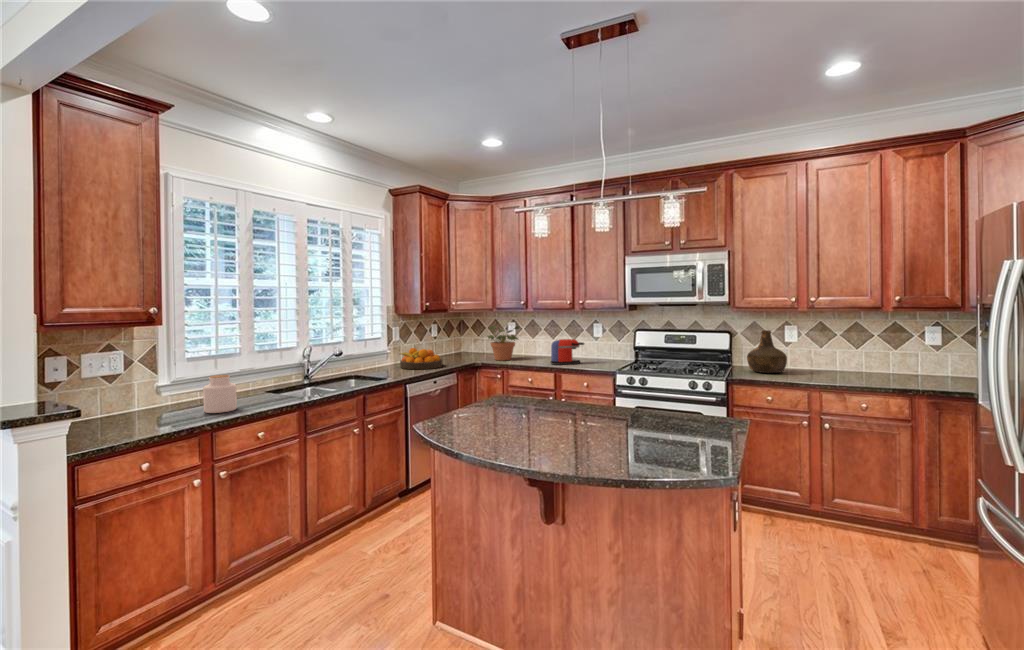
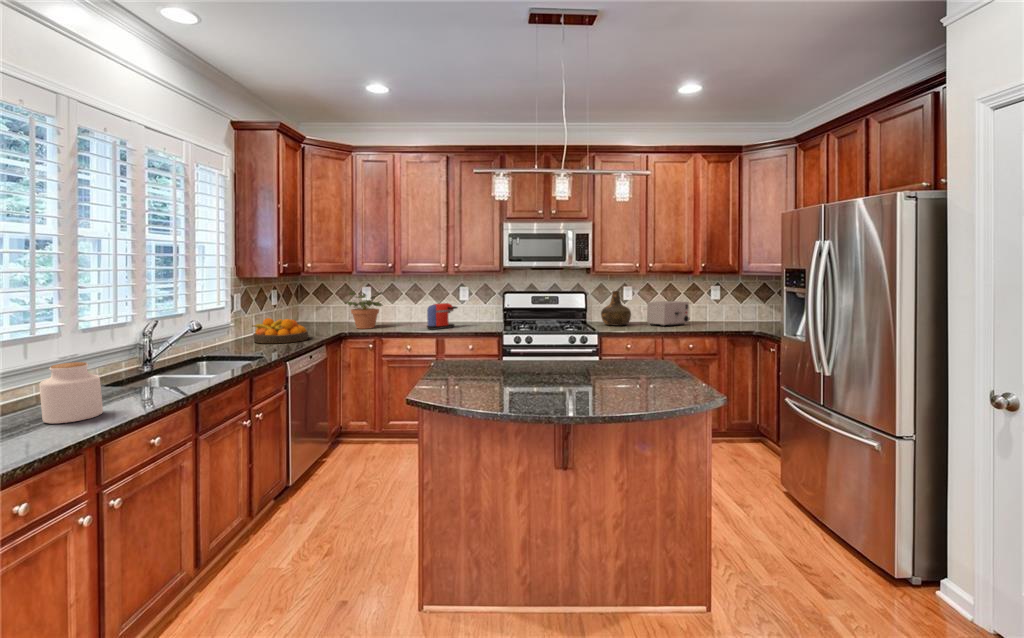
toaster: none [811,345,878,378] -> present [647,301,690,326]

